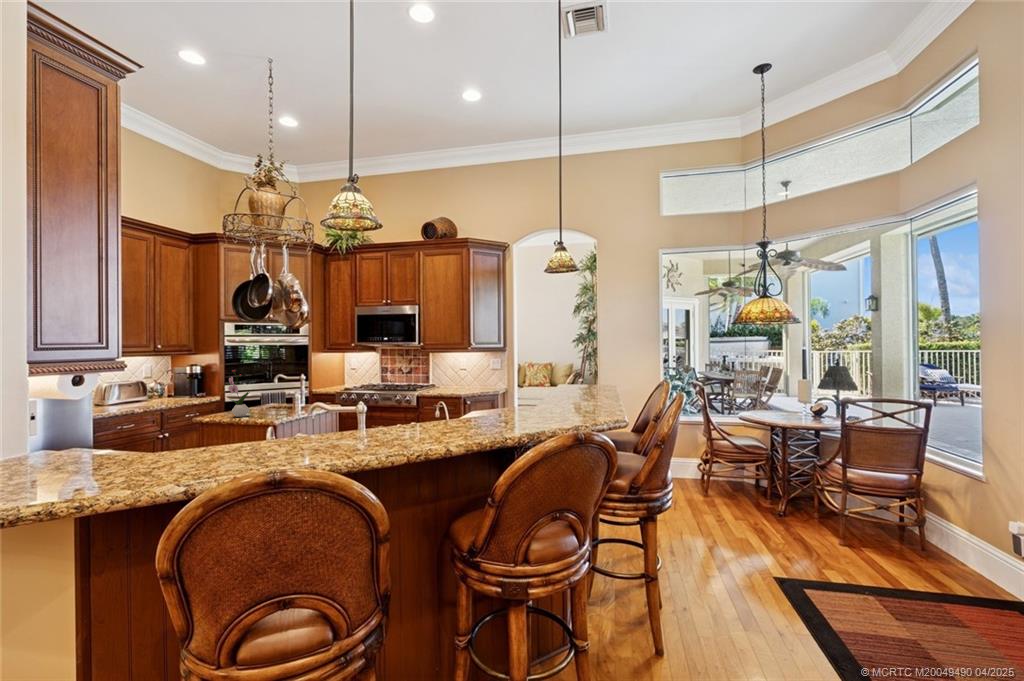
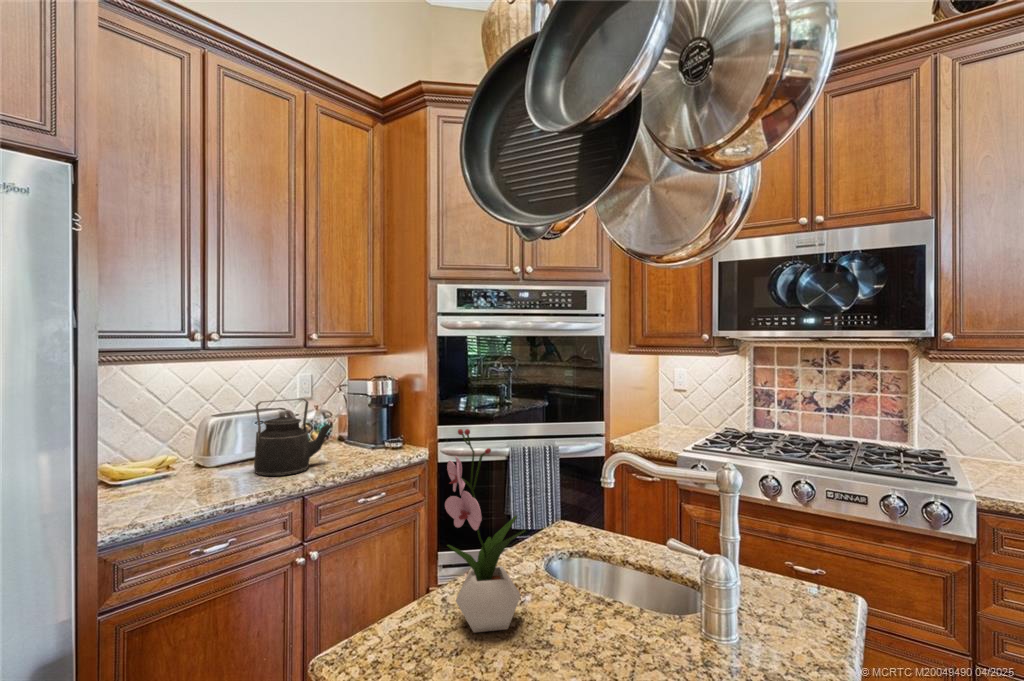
kettle: none [134,374,171,405] -> present [254,399,331,476]

